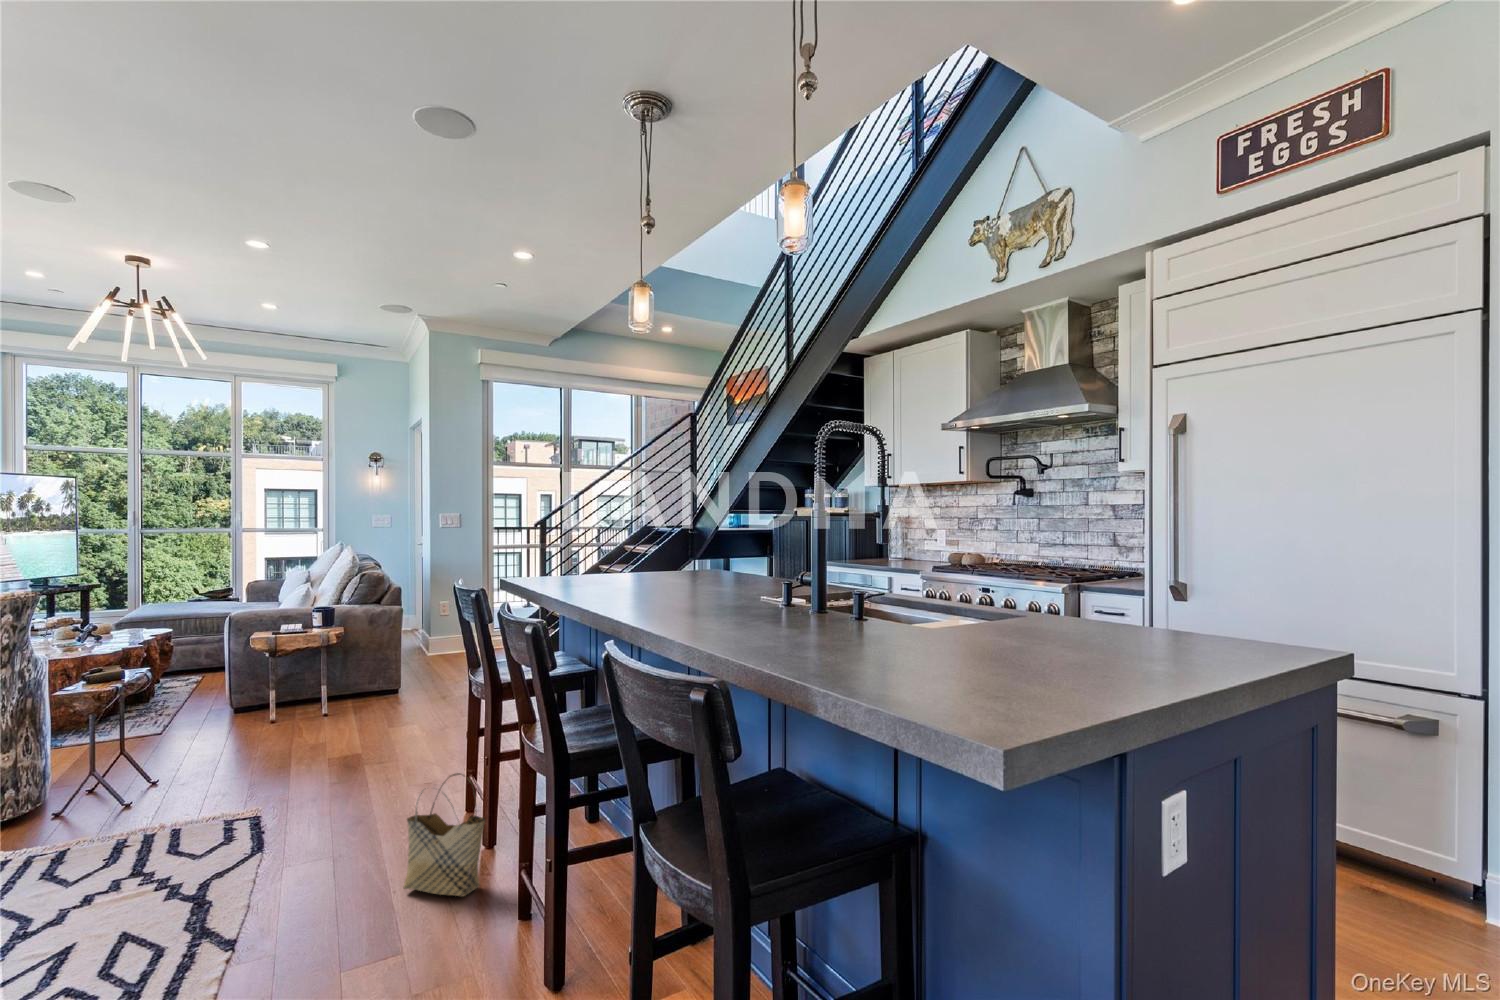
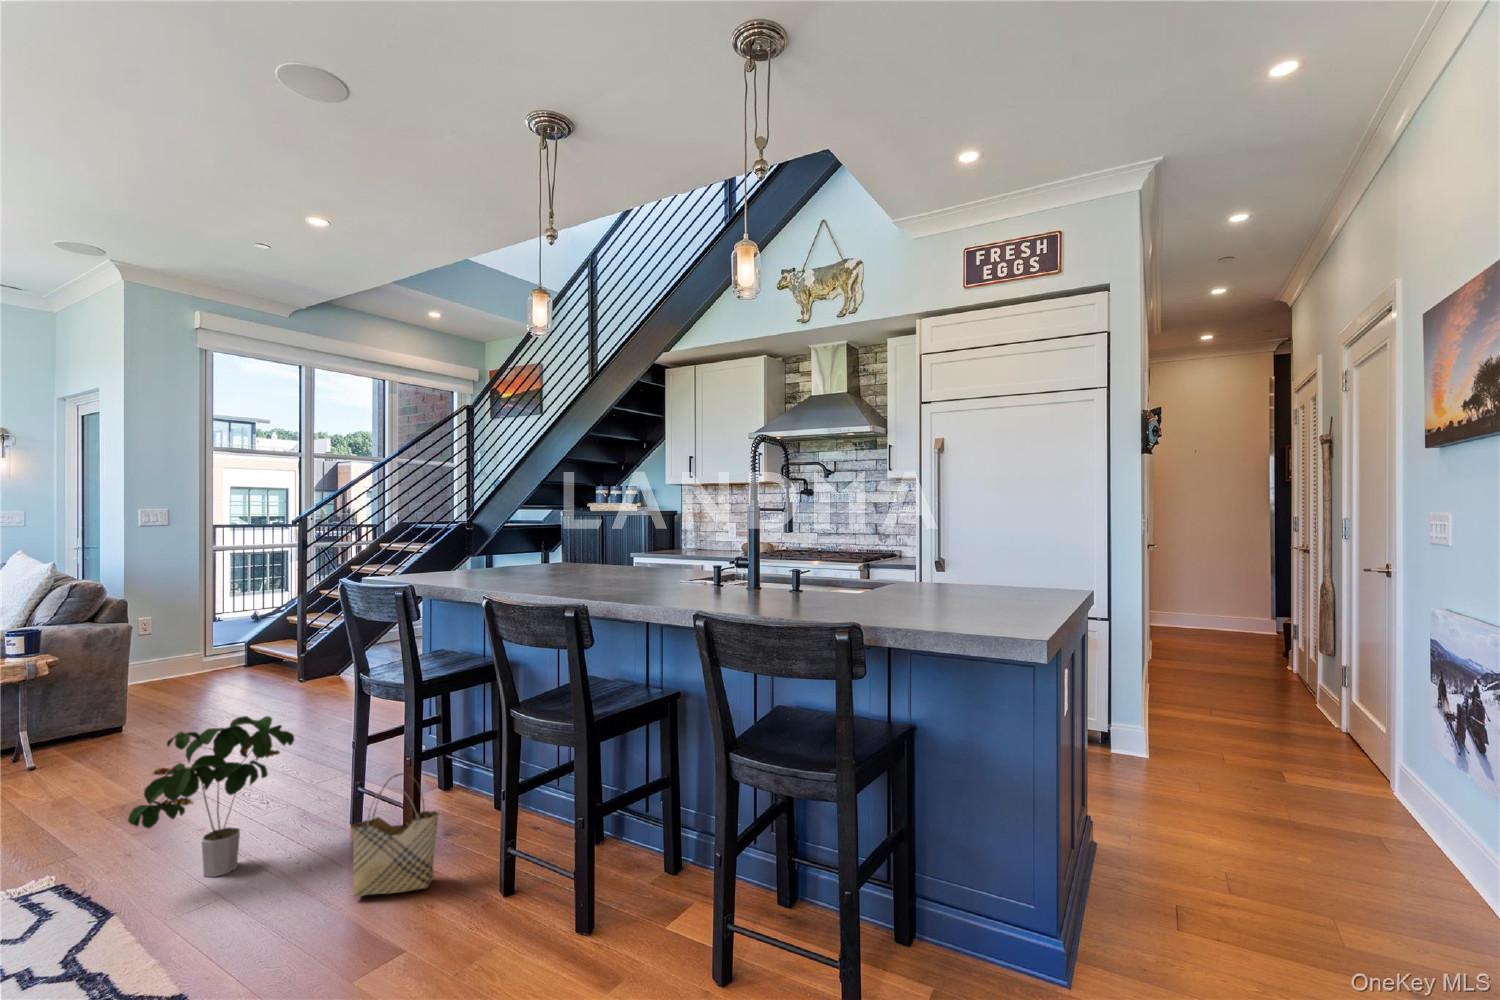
potted plant: none [271,697,415,839] -> present [128,716,294,877]

